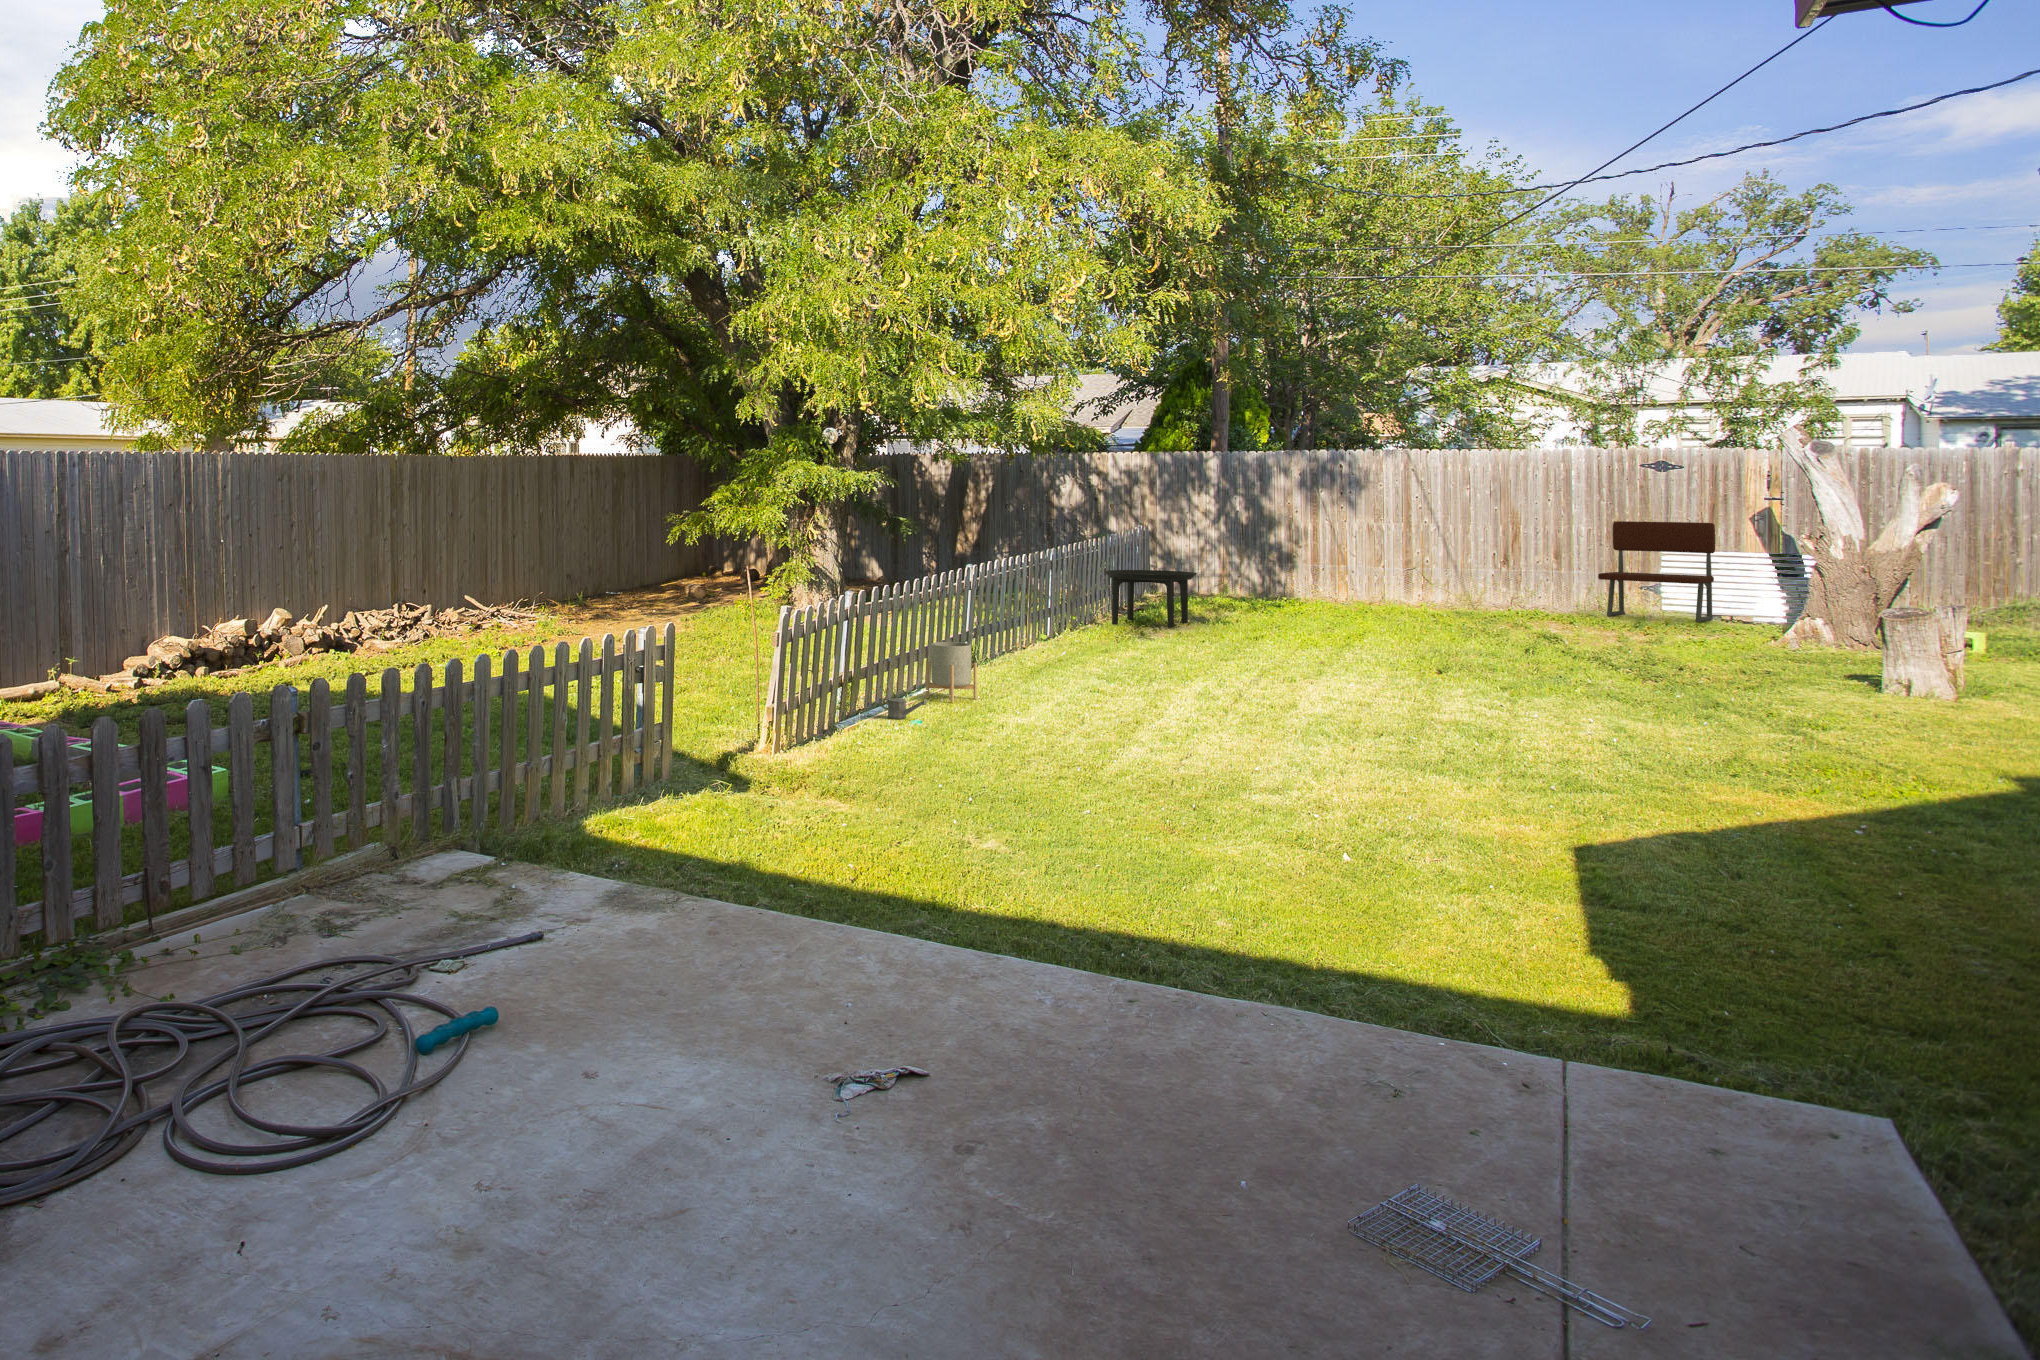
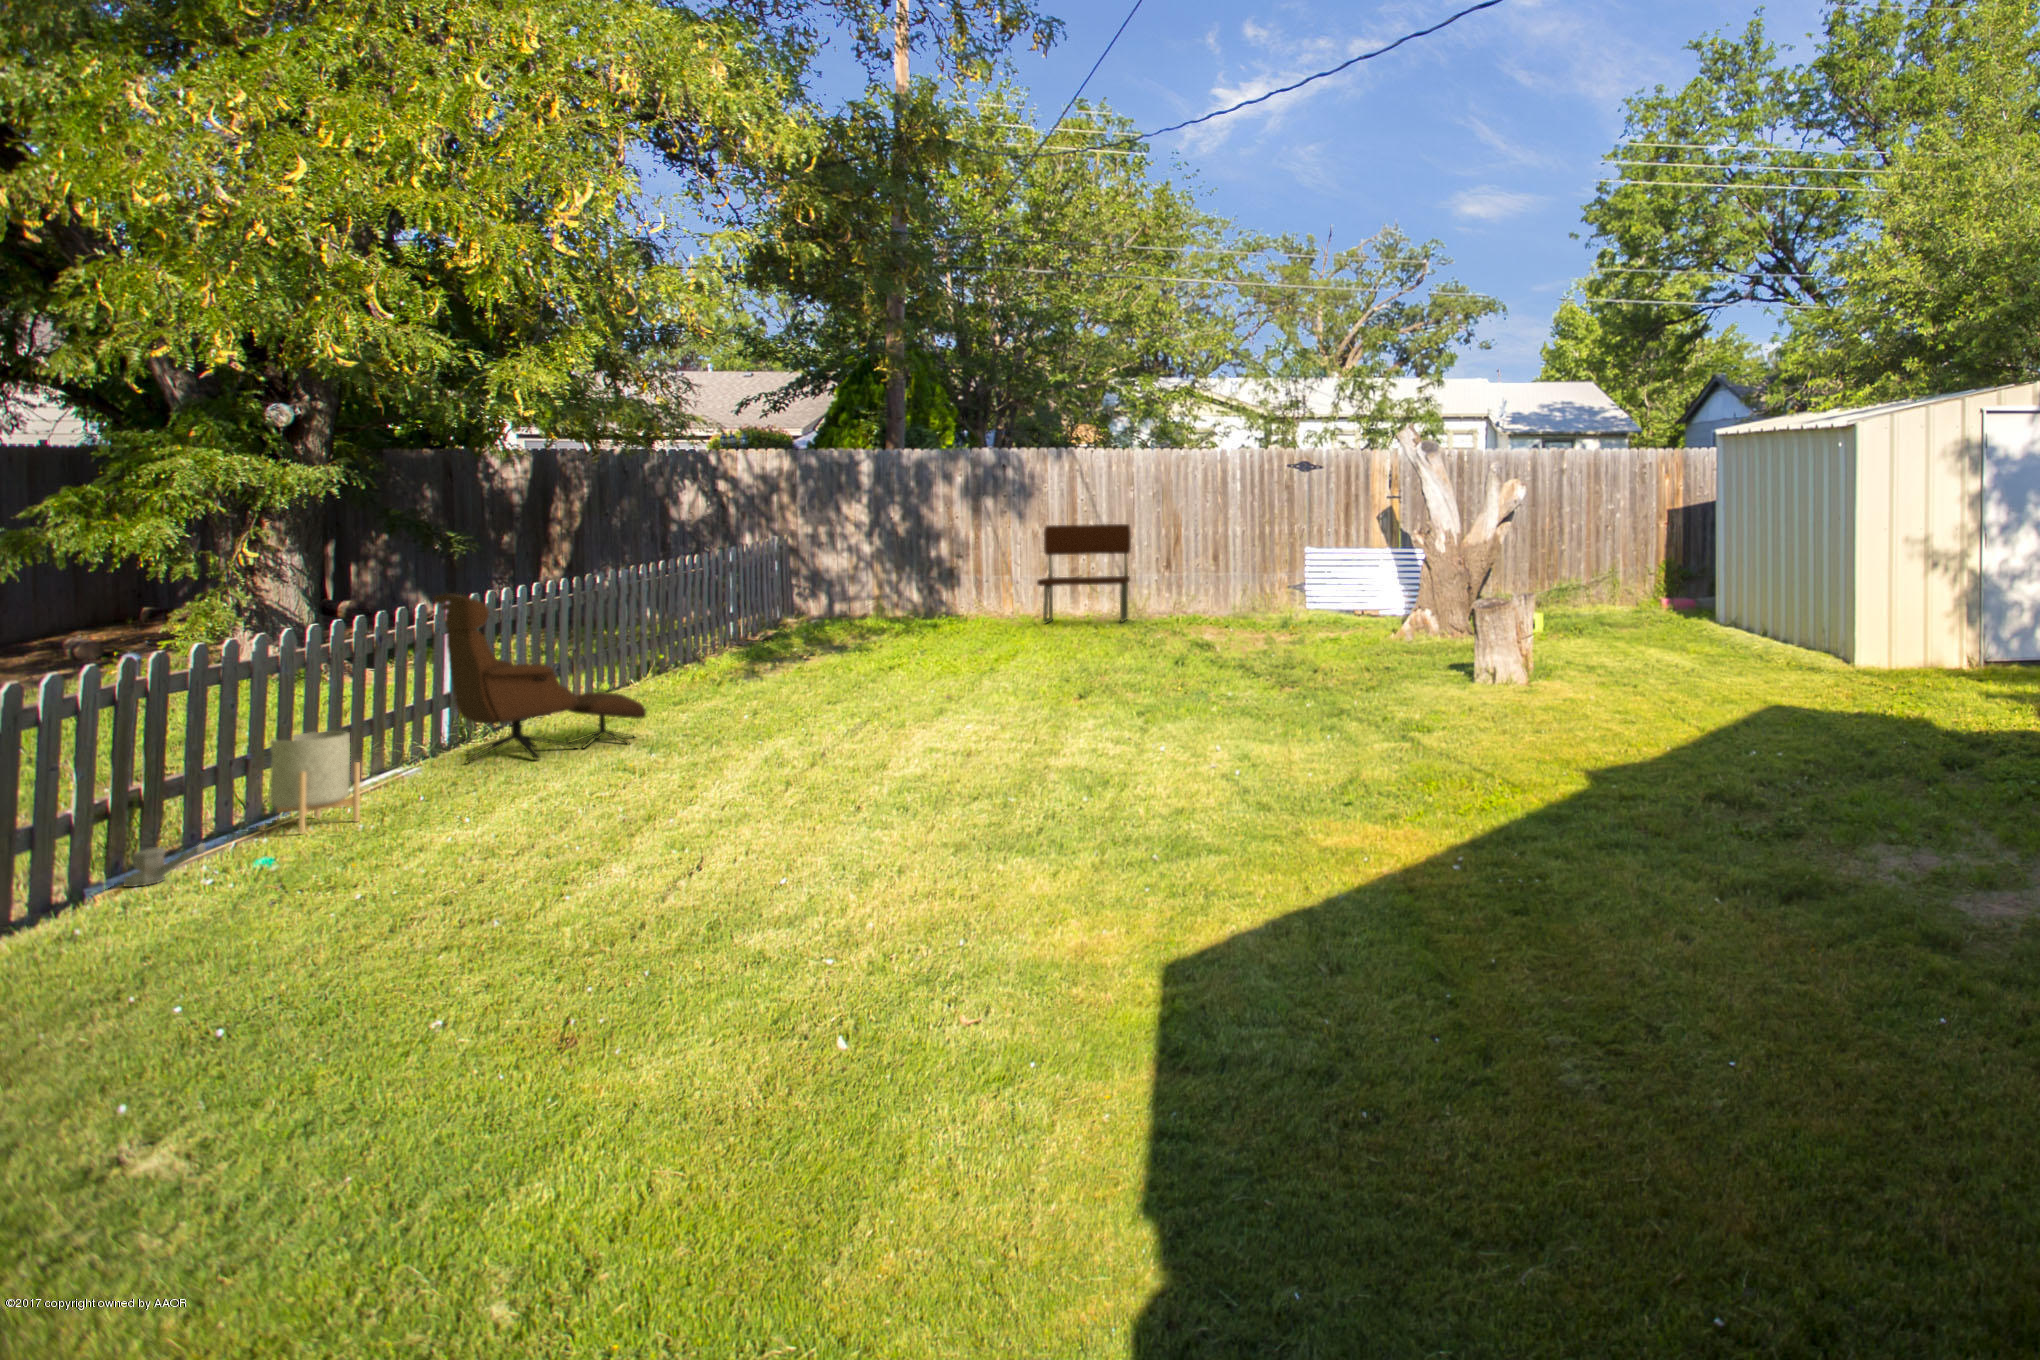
bench: present [1598,521,1715,622] -> present [1037,524,1131,623]
lounge chair: none [982,560,1113,674] -> present [434,593,646,763]
round table: present [1104,570,1197,628] -> none [695,597,820,672]

